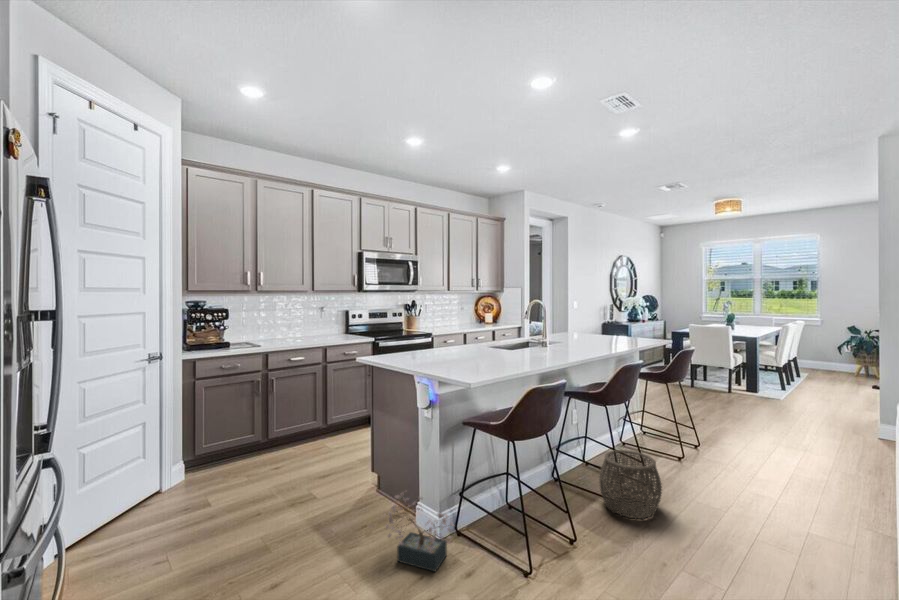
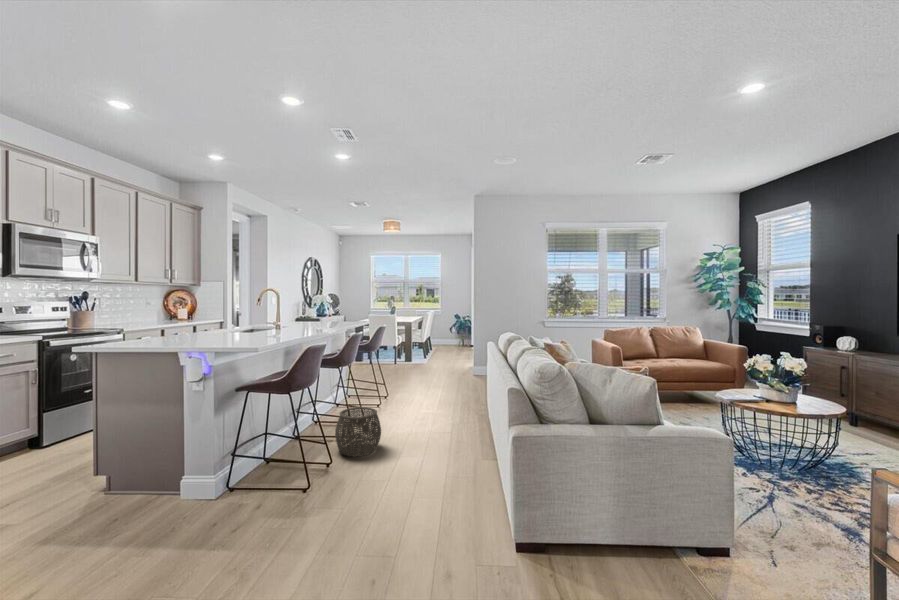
decorative plant: present [386,493,453,571] -> none [140,485,227,560]

